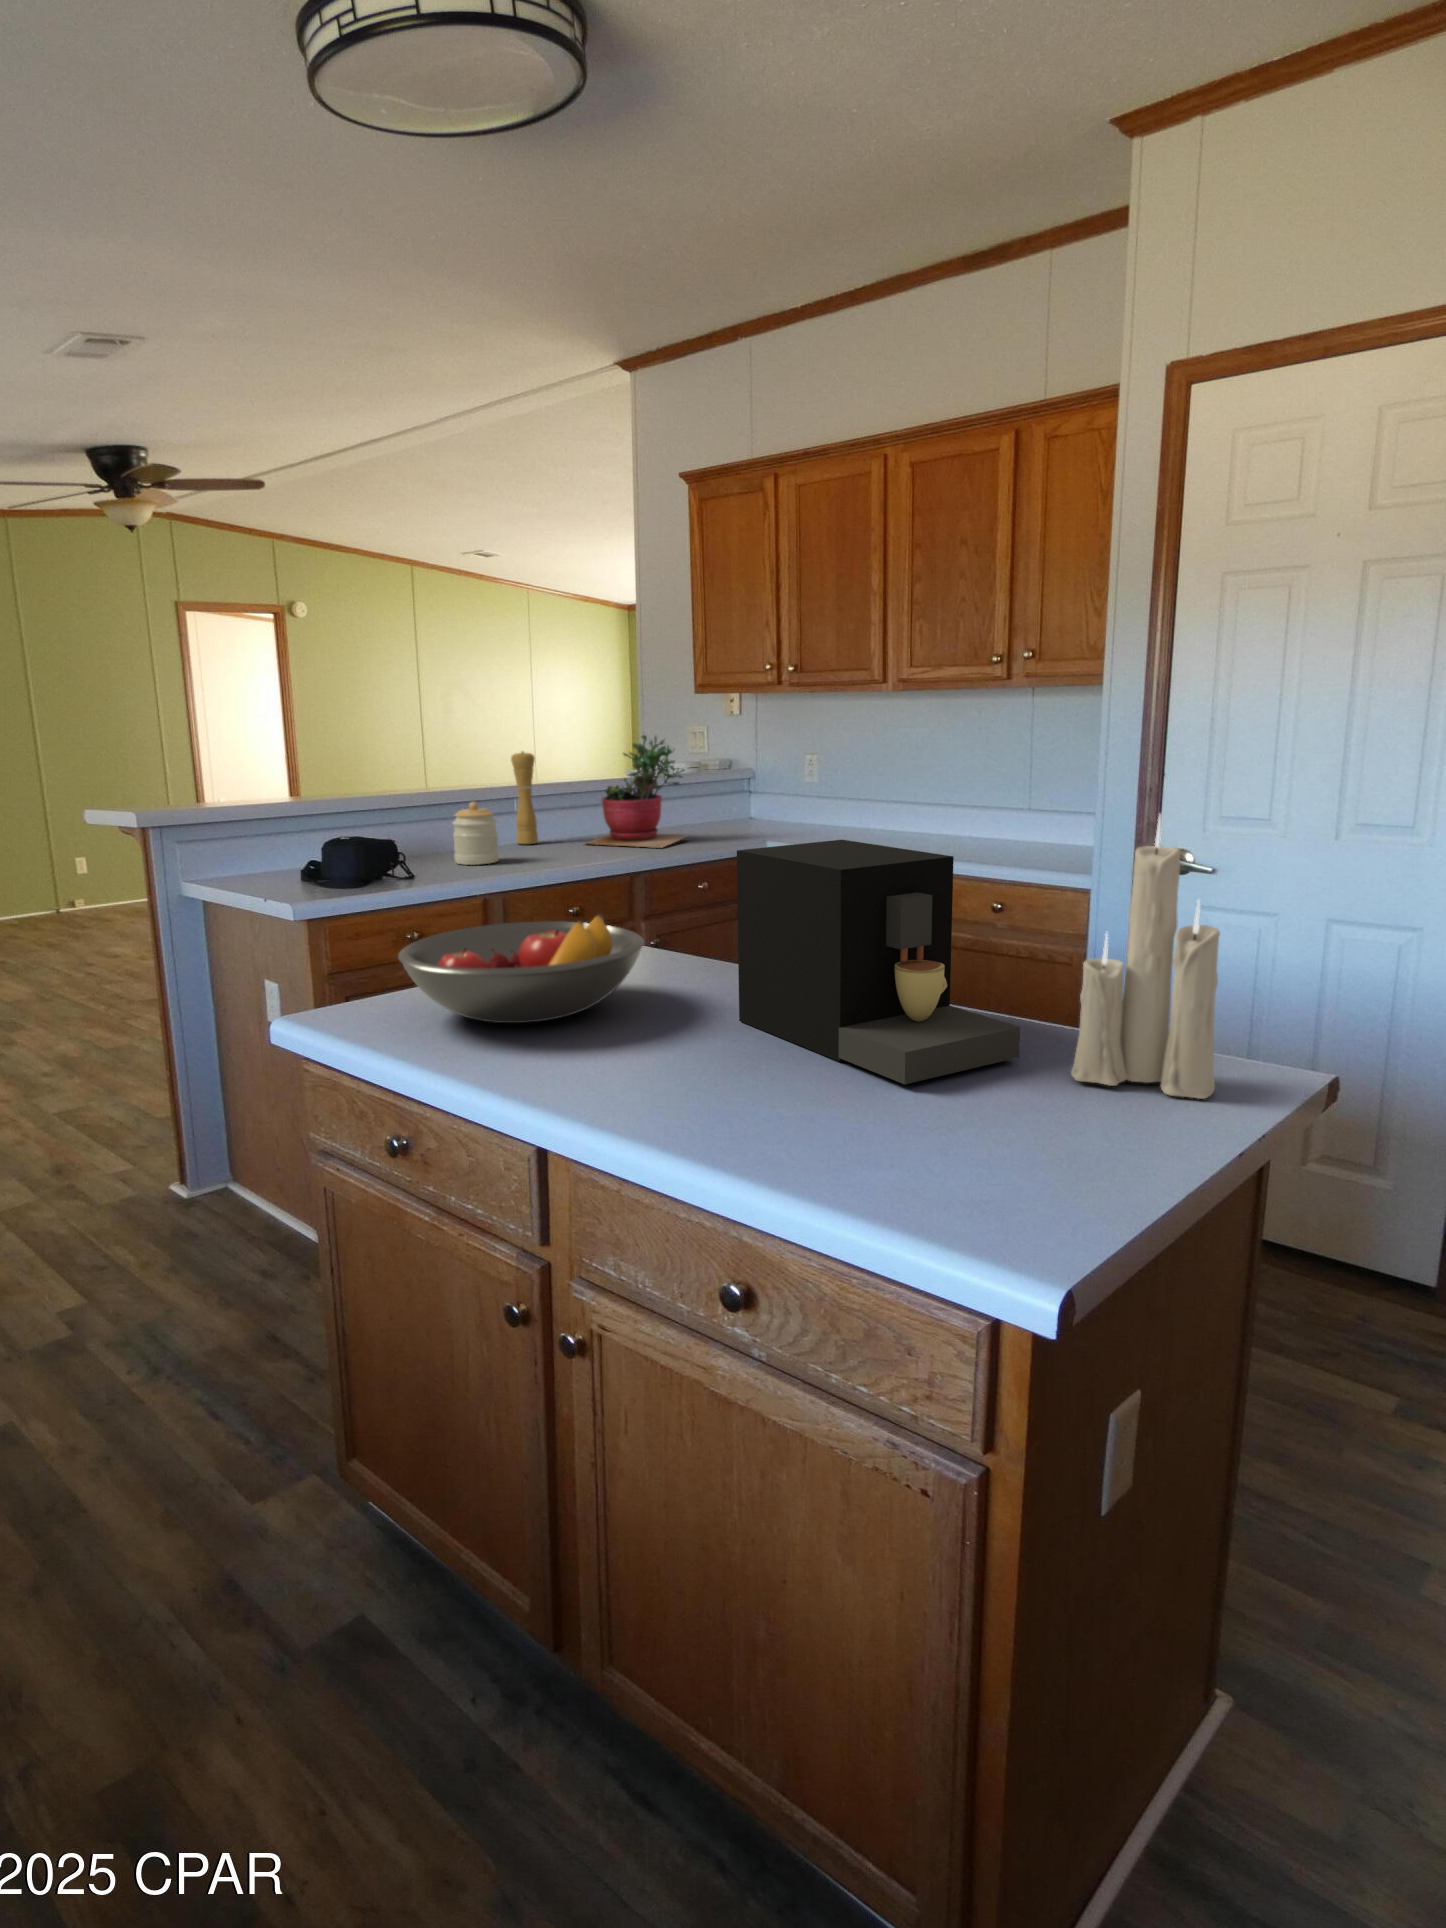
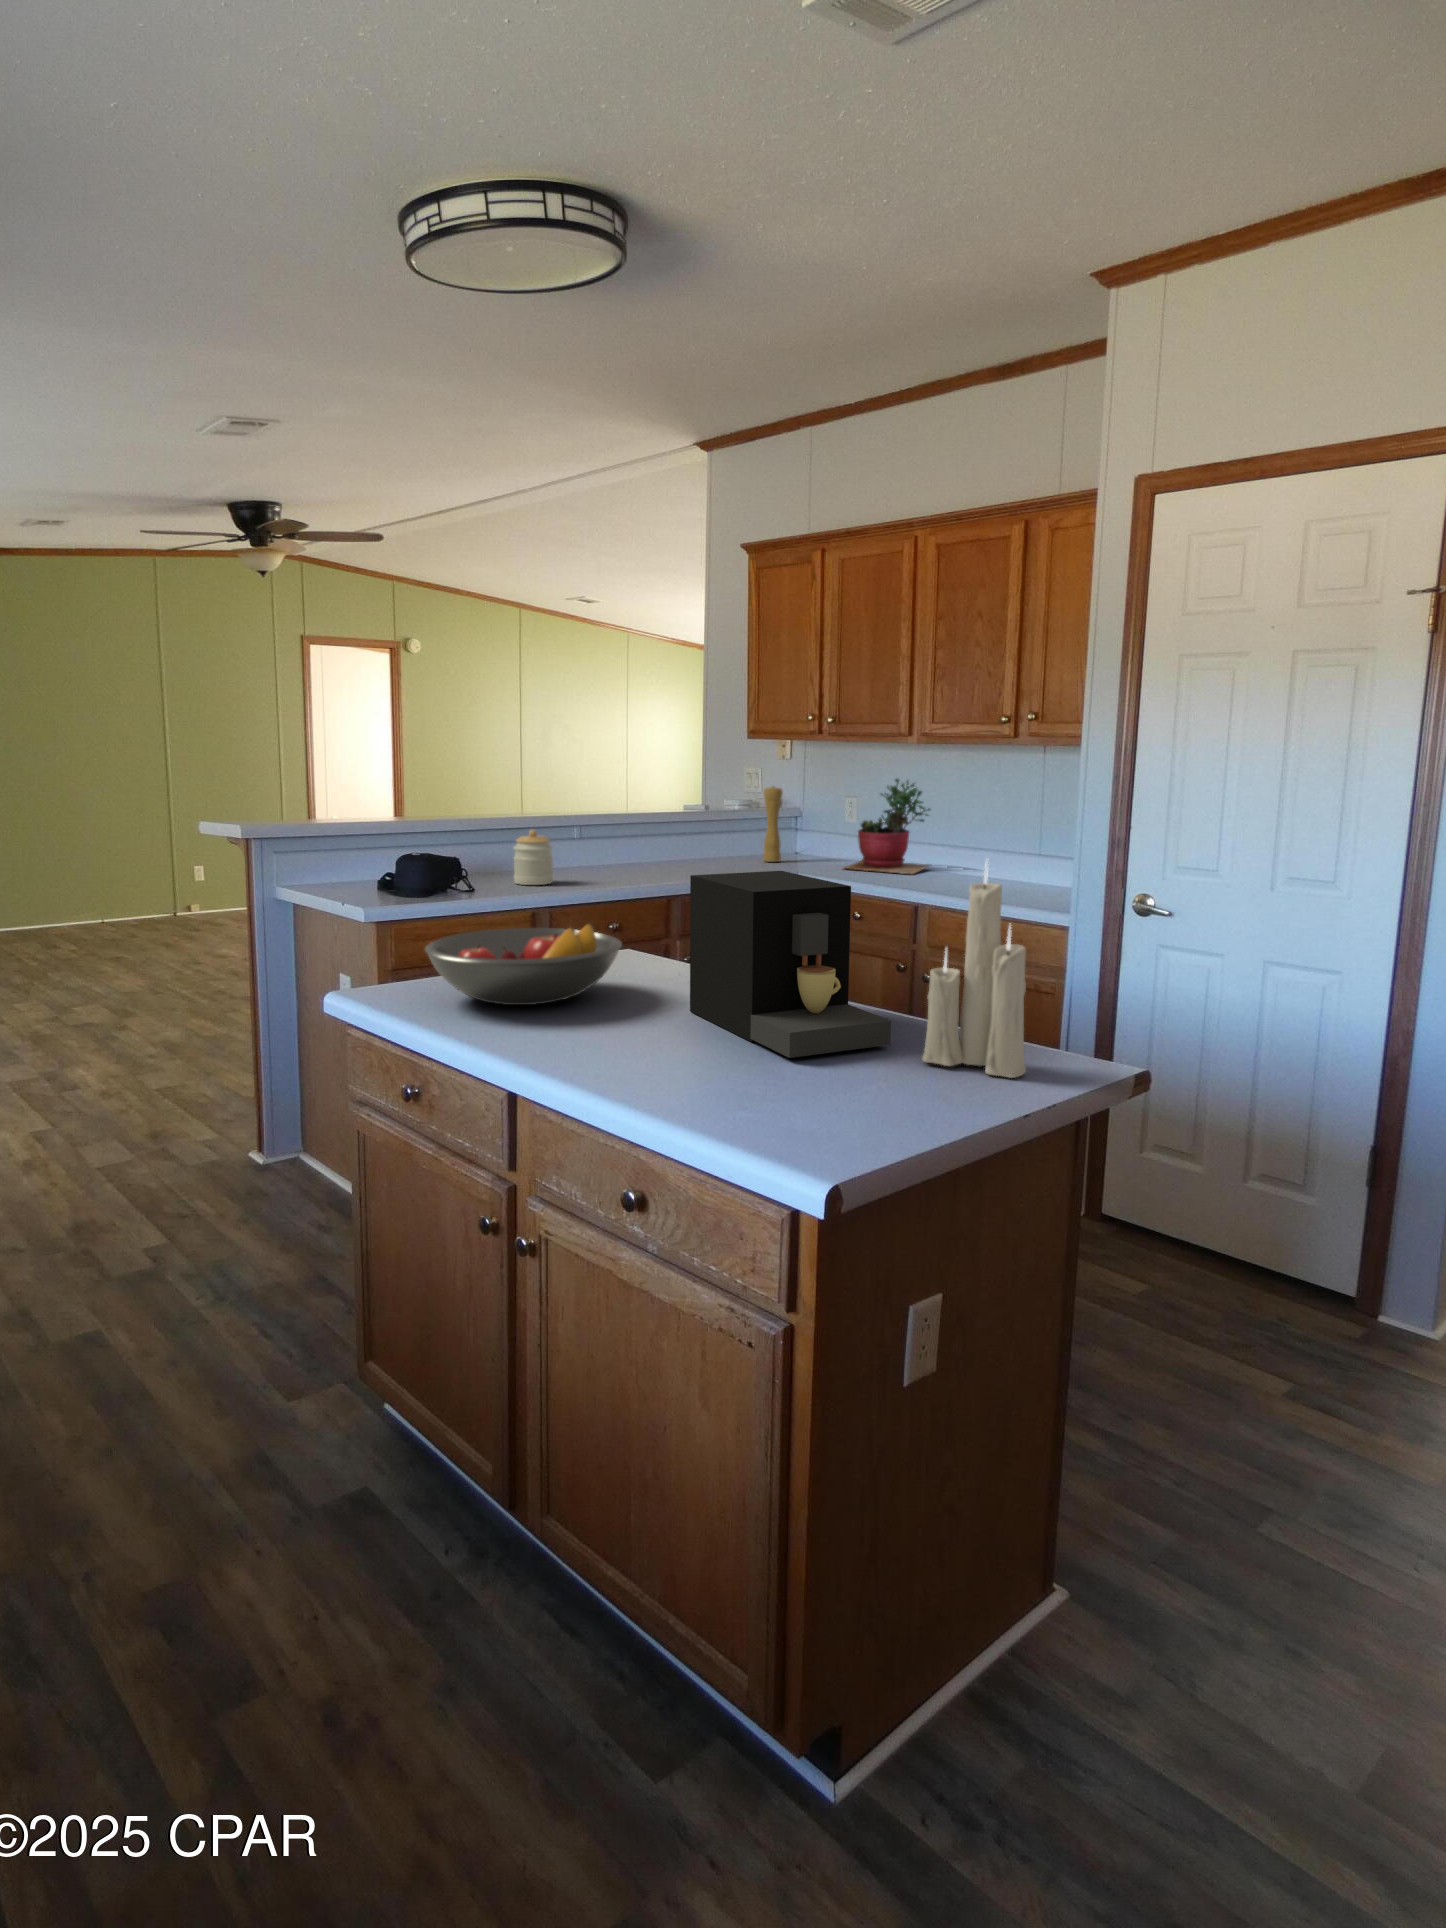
succulent plant: present [586,735,688,848] -> present [845,779,930,874]
pepper mill: present [511,752,538,844] -> present [763,787,782,862]

